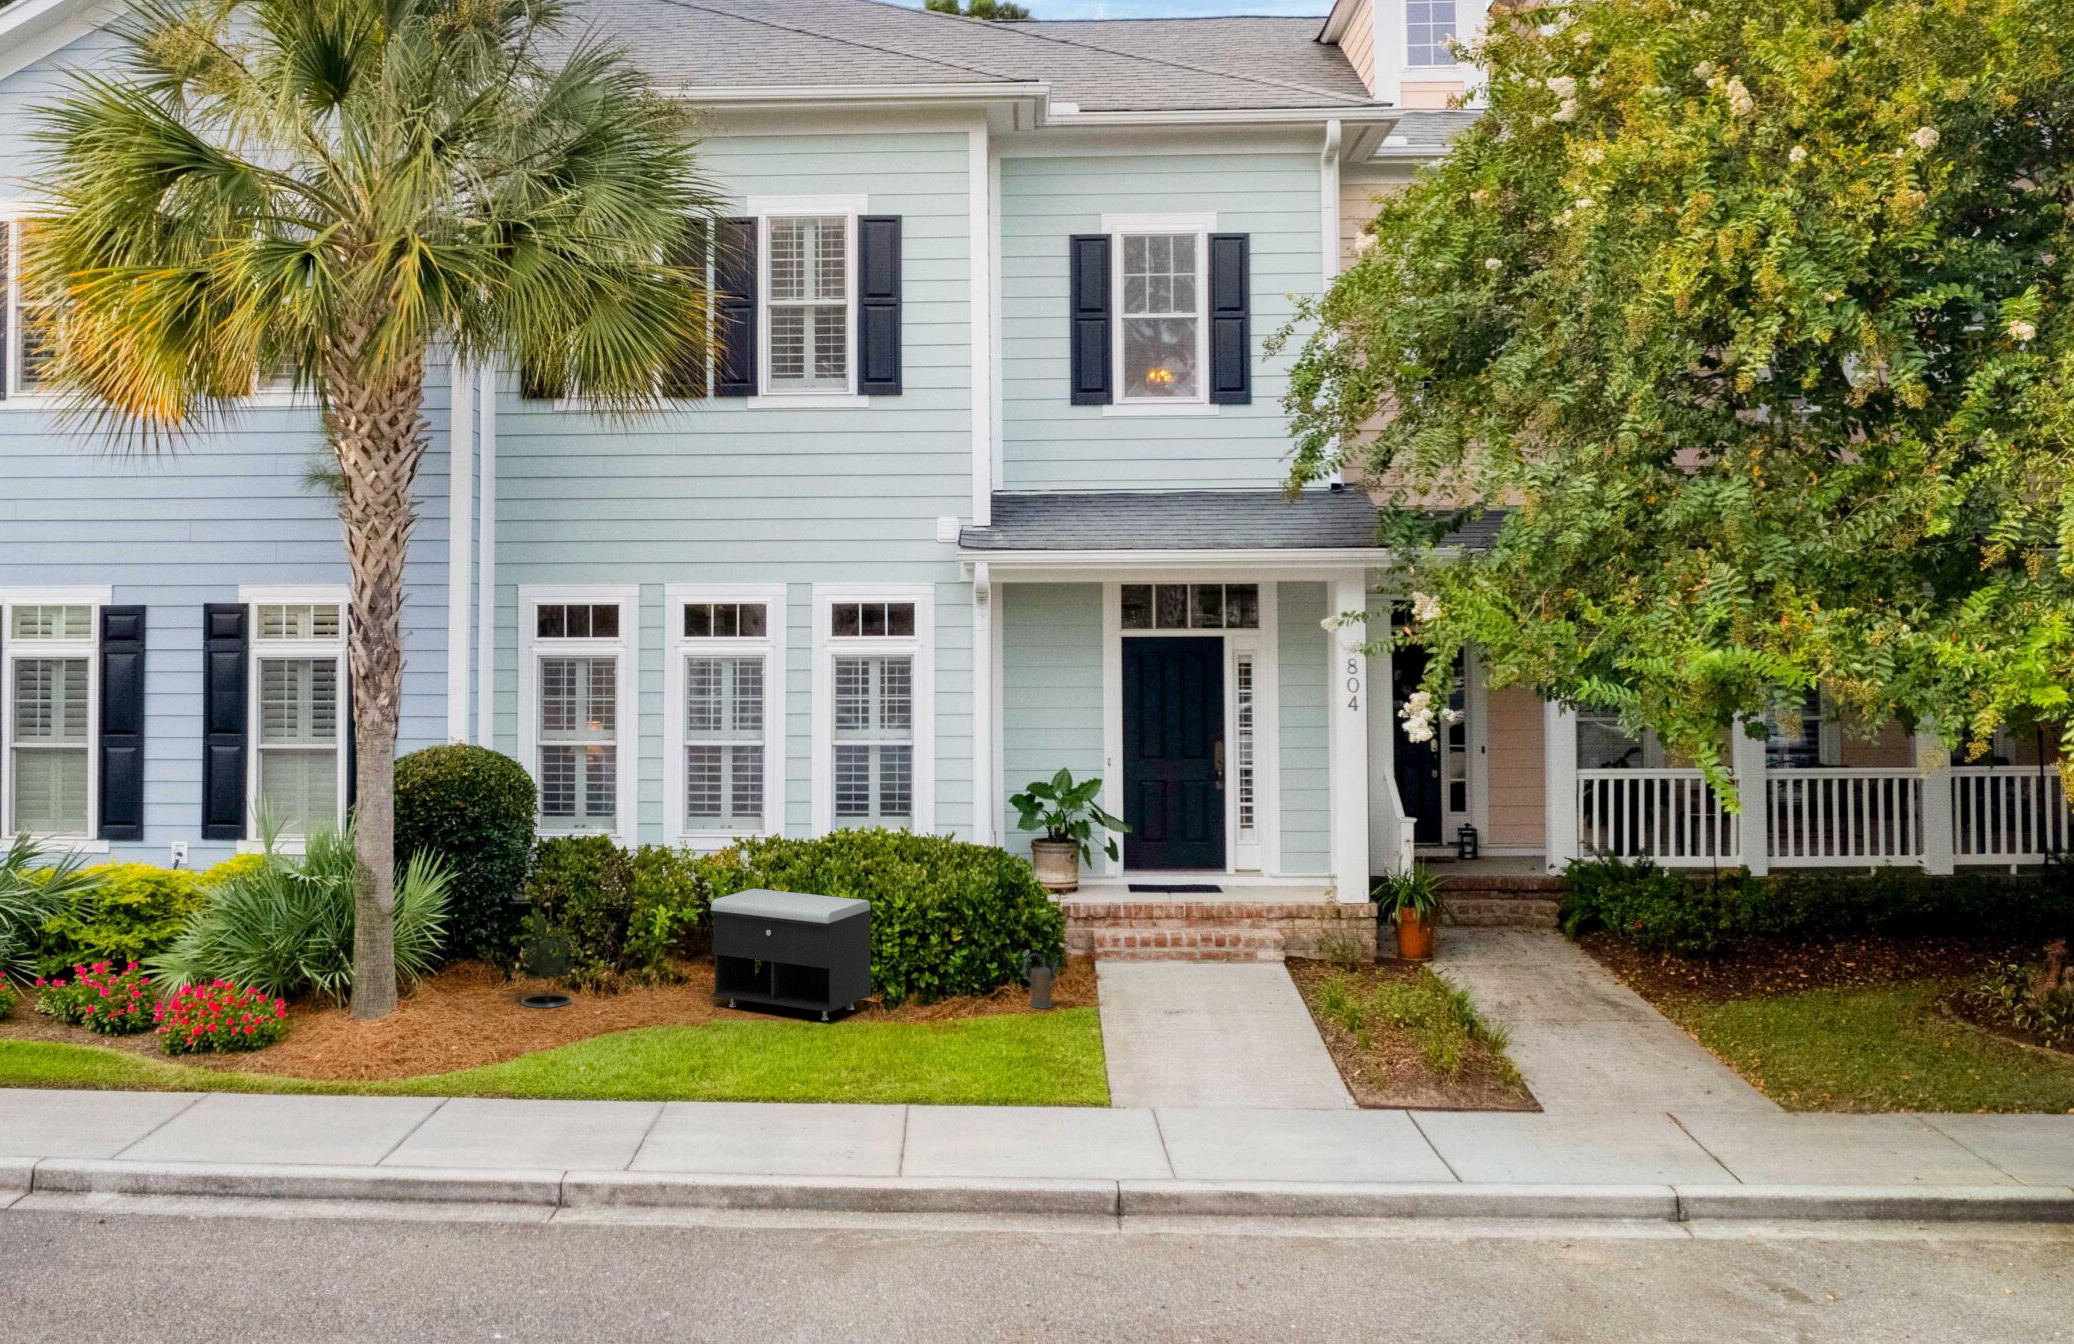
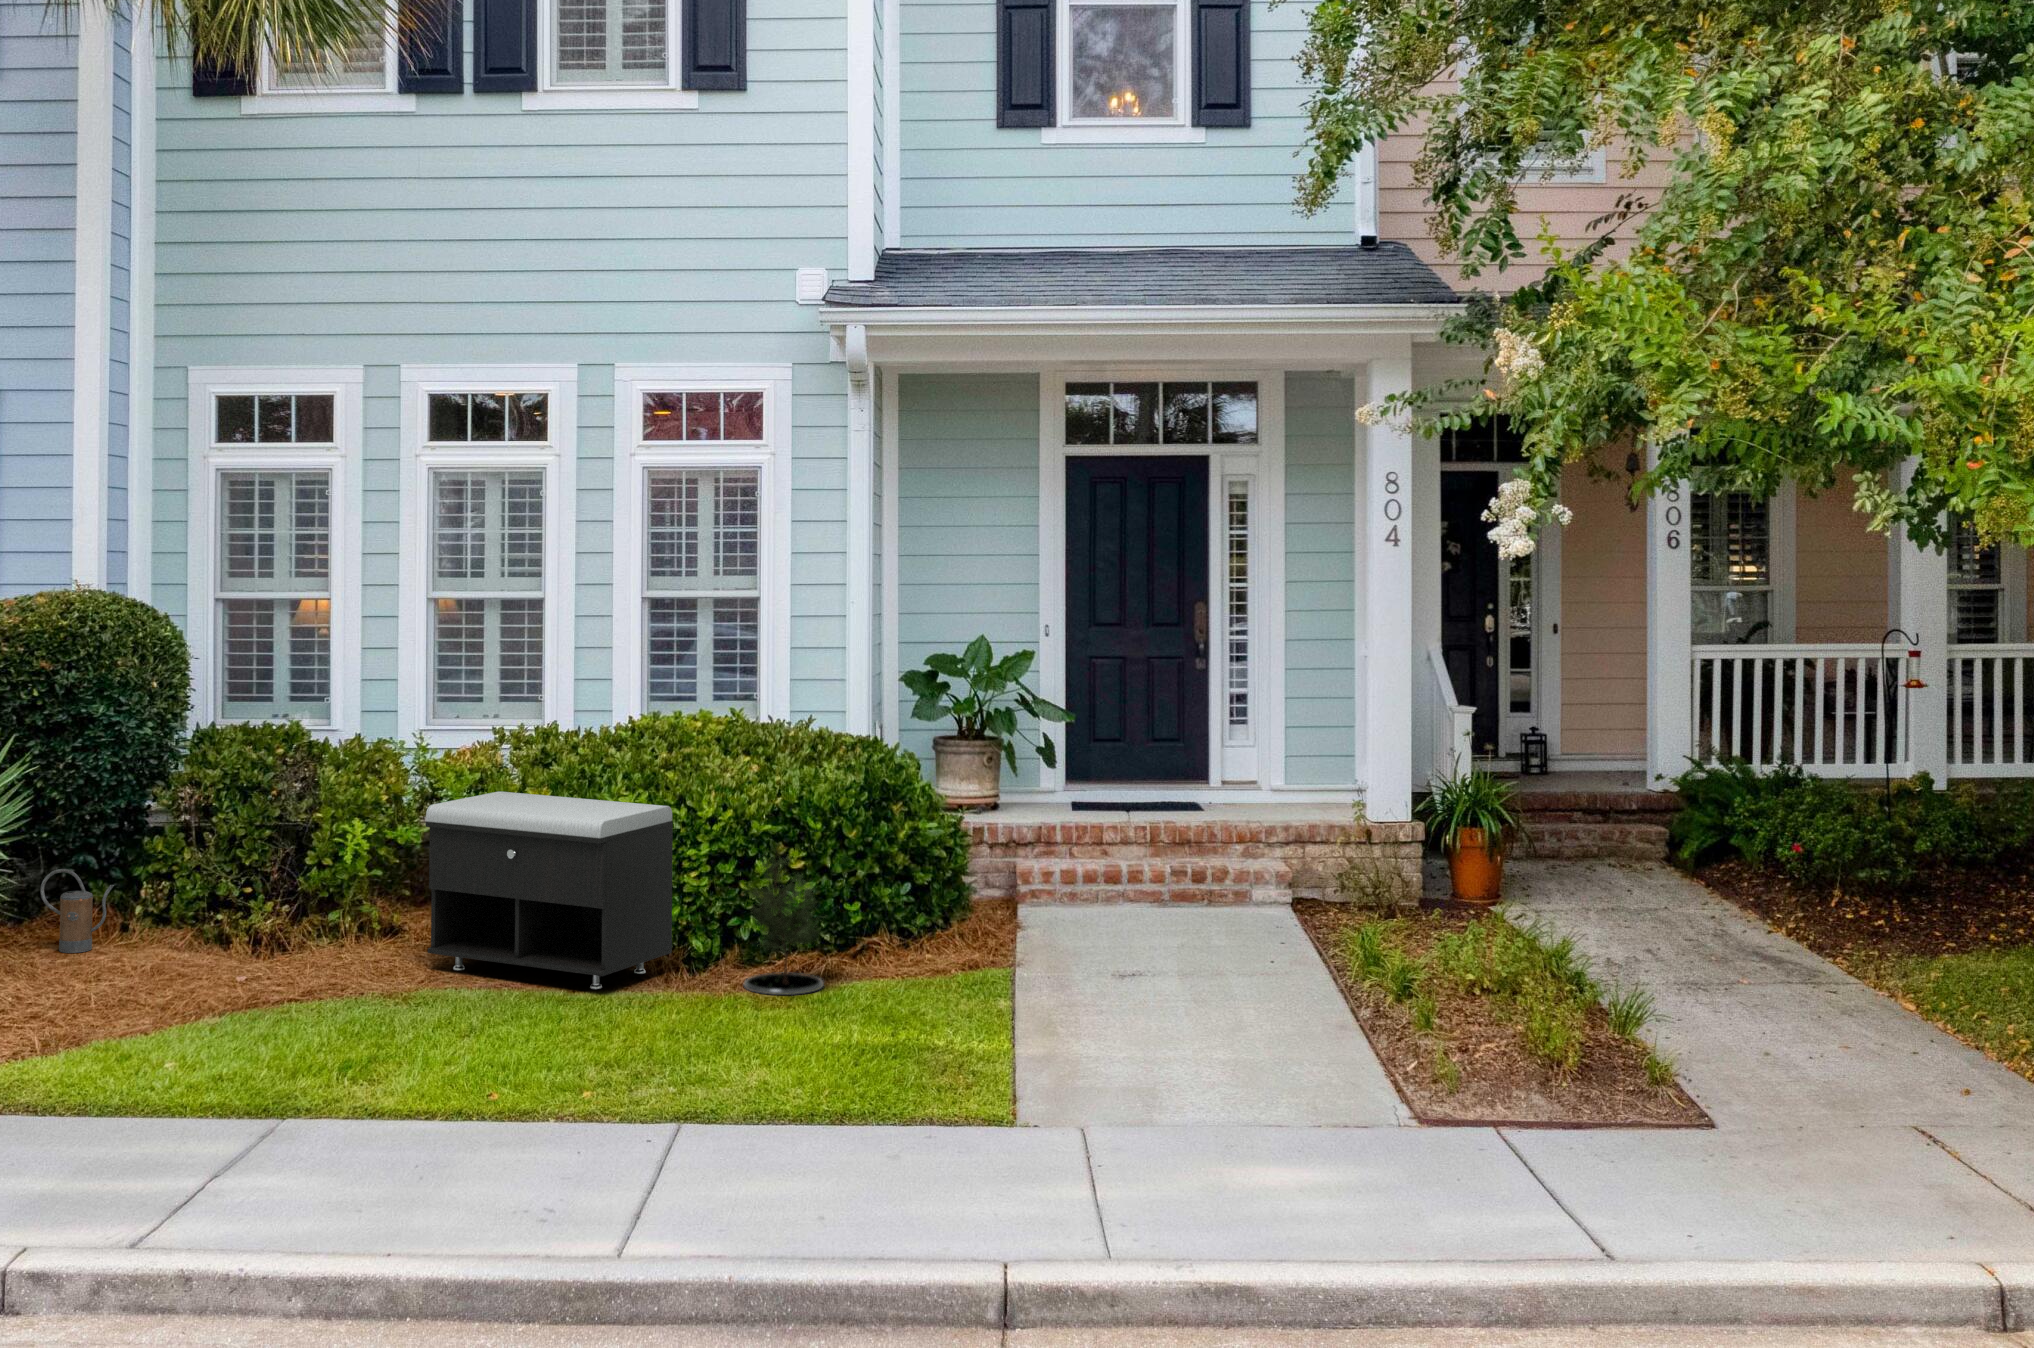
potted tree: present [521,916,573,1008] -> present [744,844,823,995]
watering can: present [1024,953,1057,1009] -> present [41,869,114,953]

